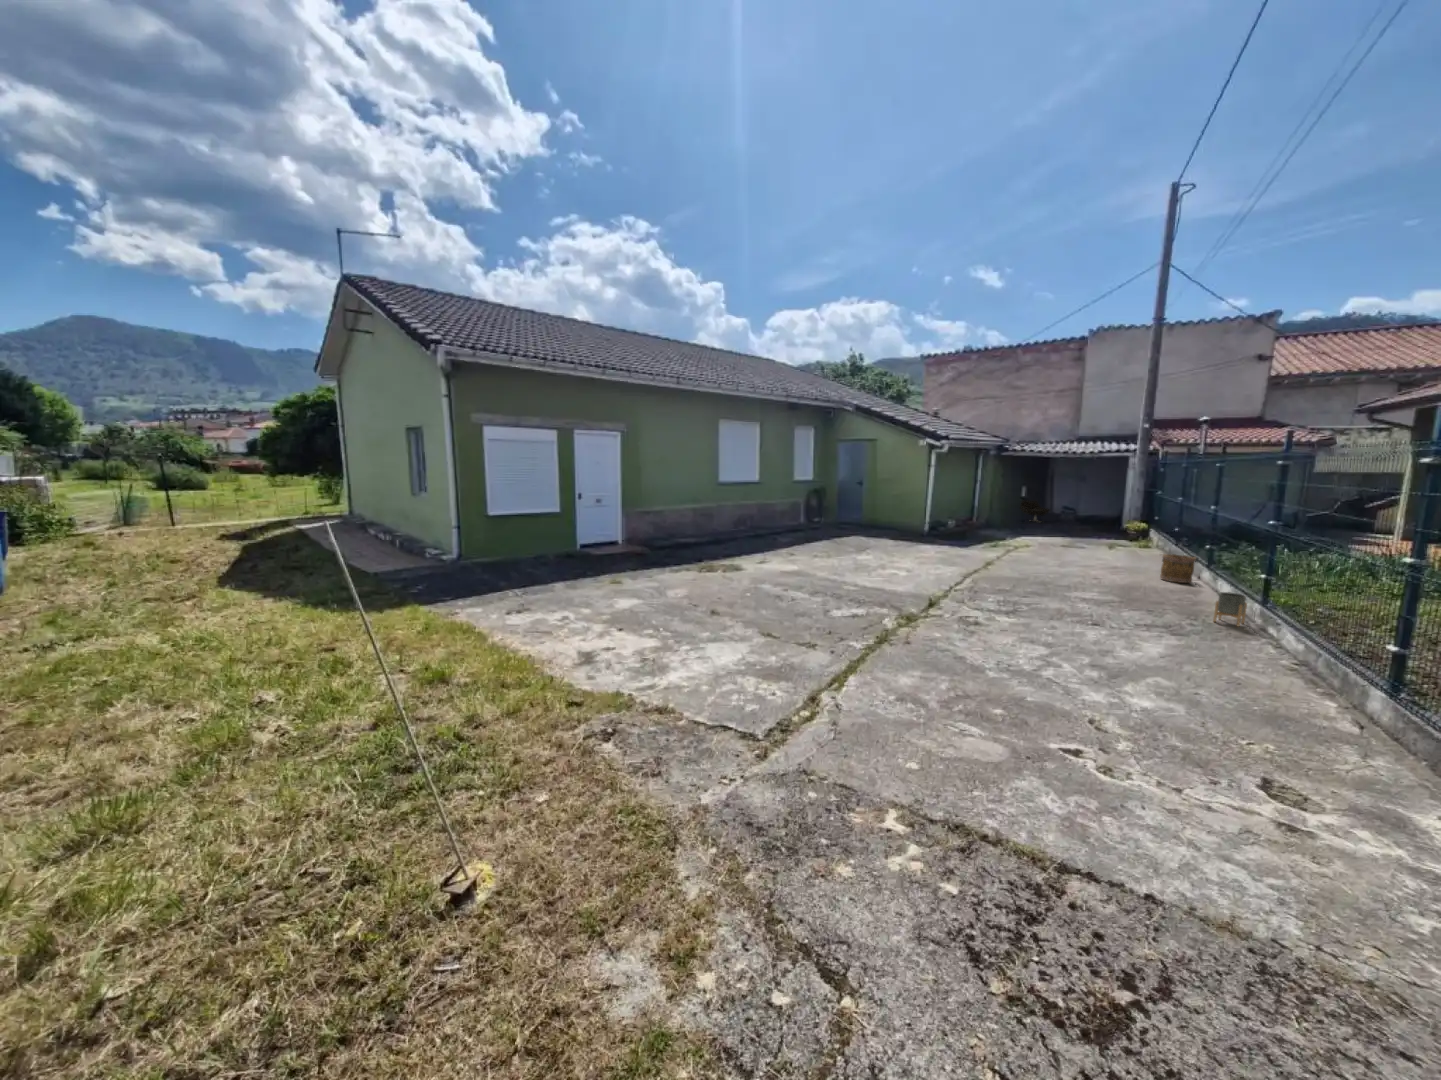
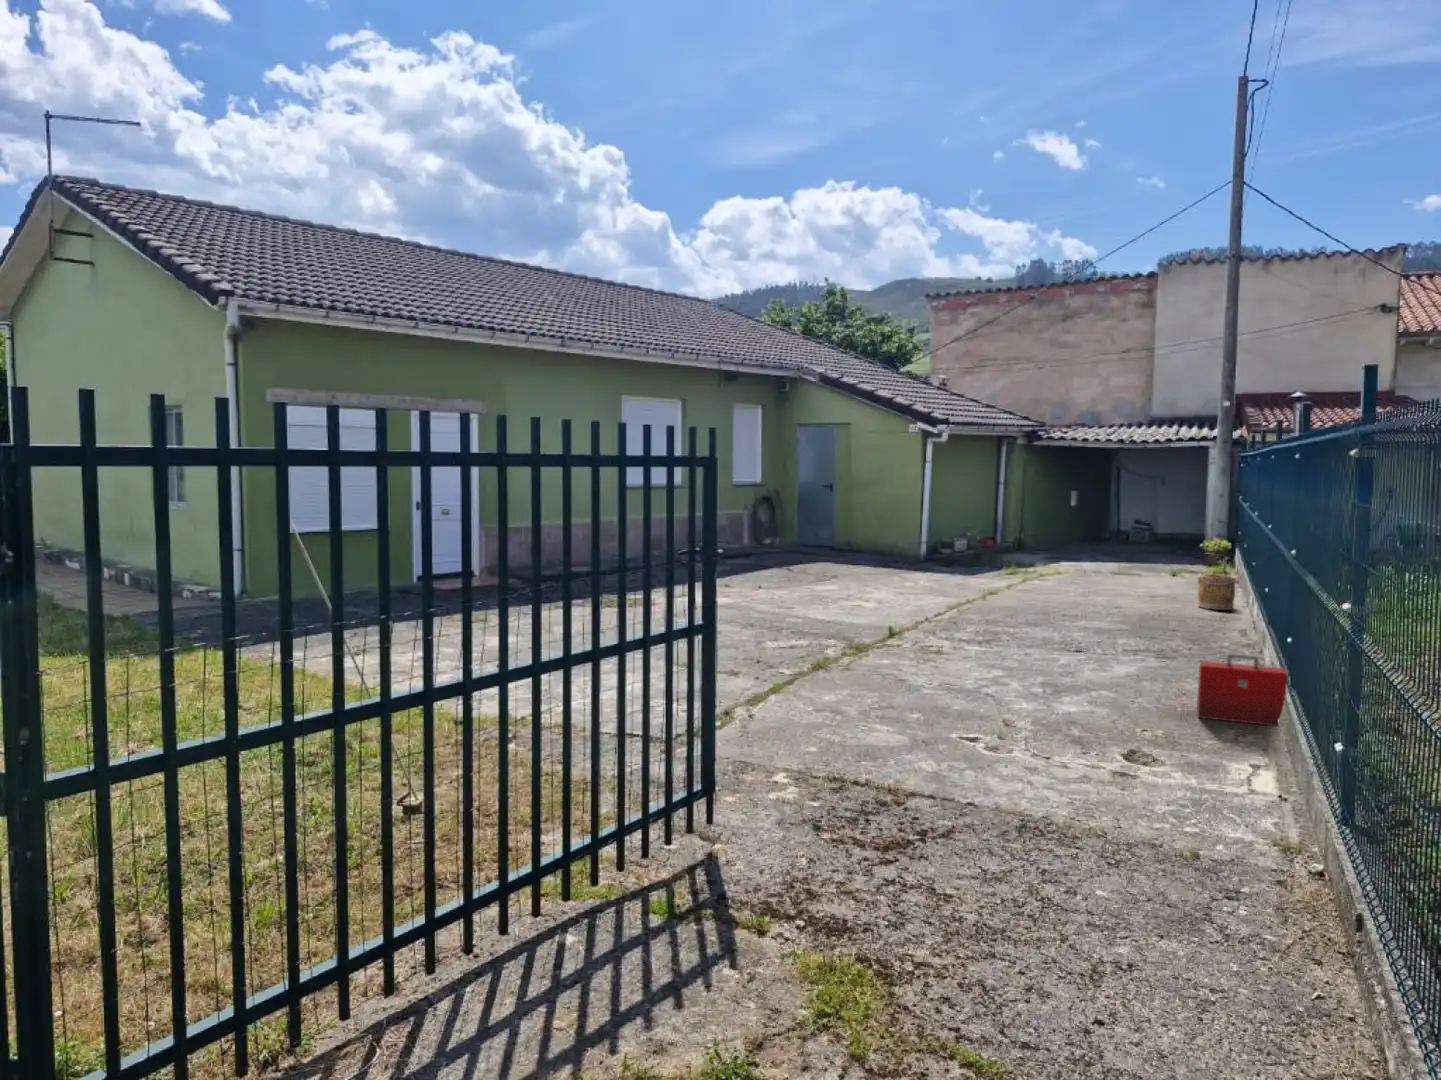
lounge chair: present [1020,500,1050,520] -> none [1065,512,1107,544]
planter: present [1213,592,1247,626] -> none [1218,610,1253,649]
toolbox: none [1263,660,1392,740] -> present [1197,654,1287,726]

